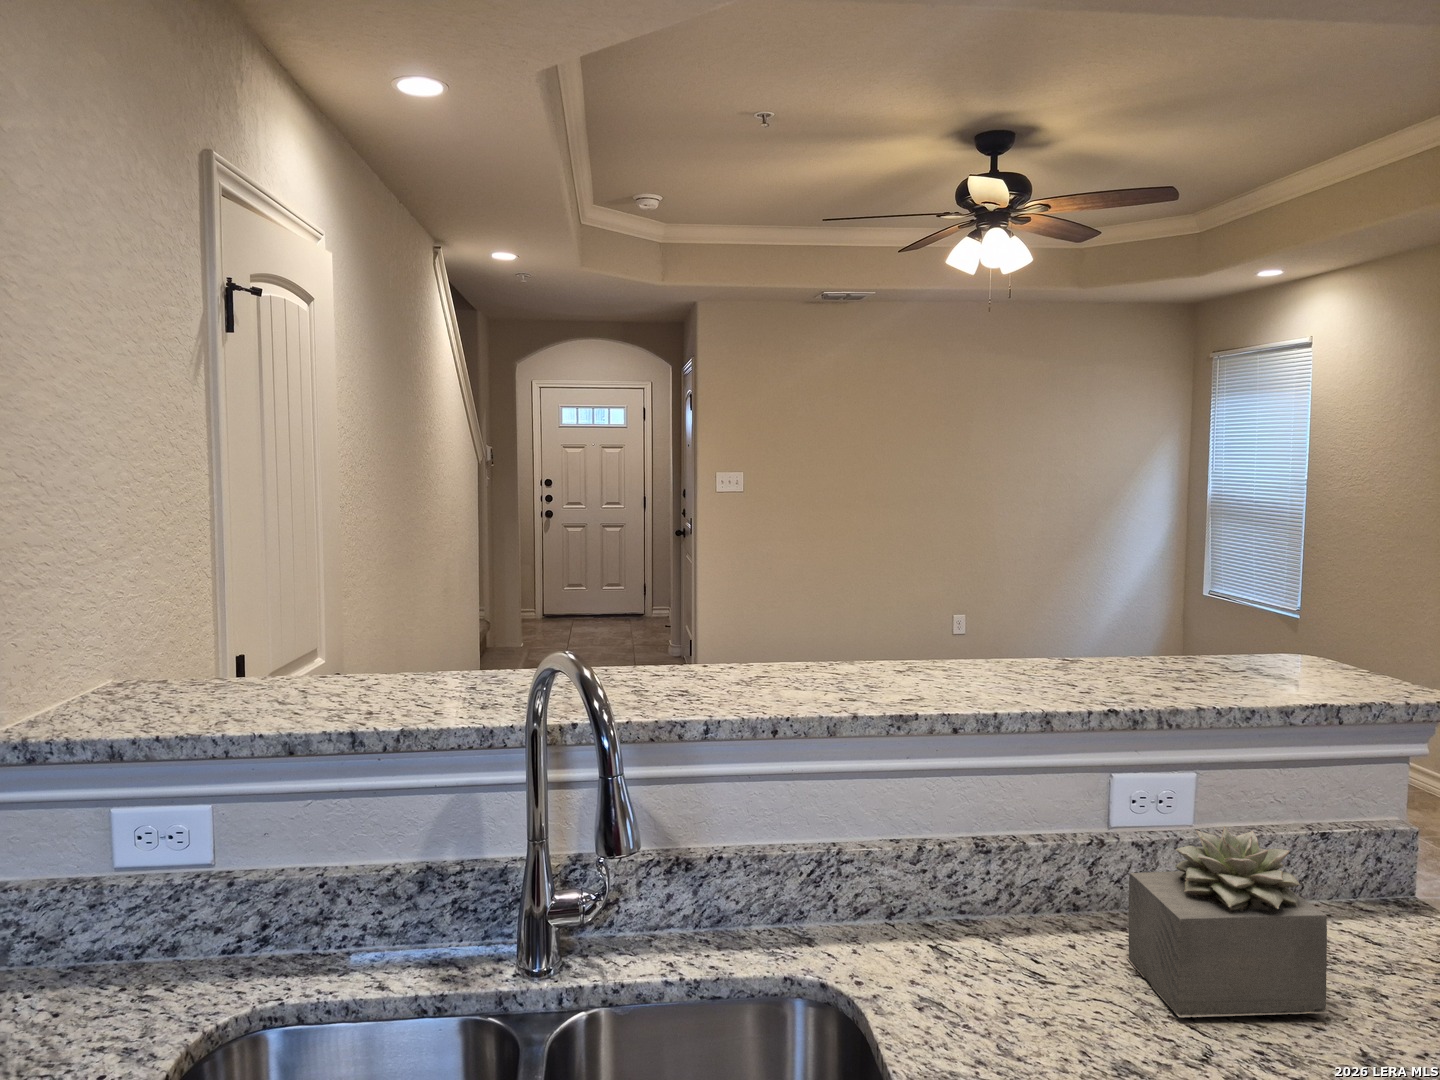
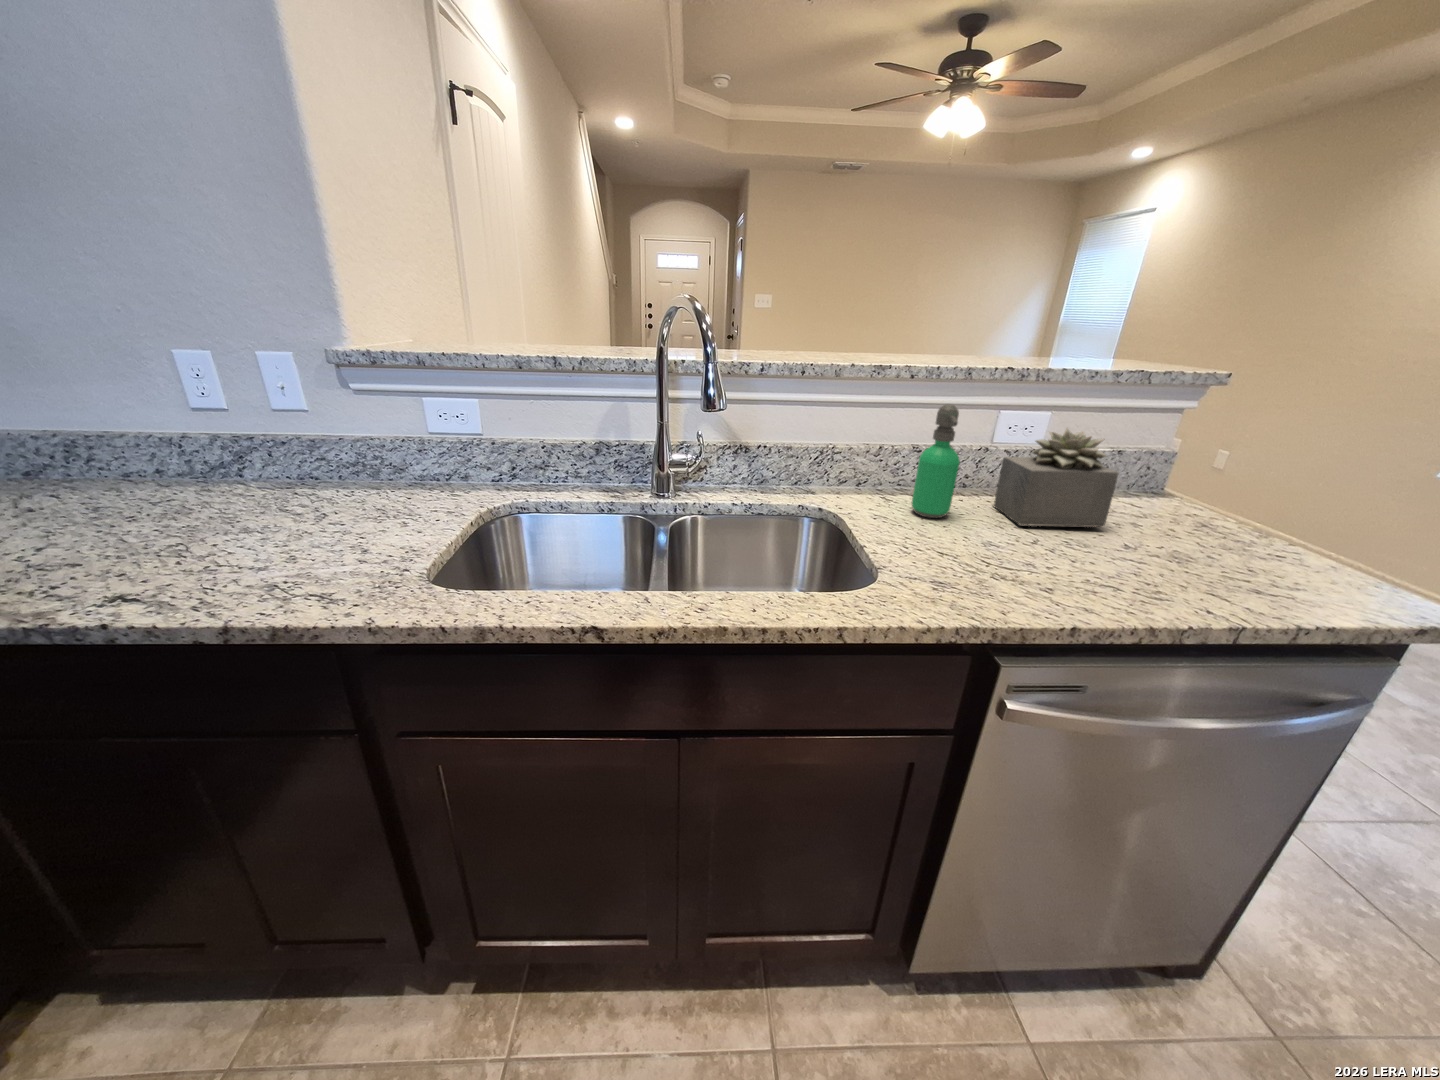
soap dispenser: none [983,802,1055,1005] -> present [912,404,960,518]

